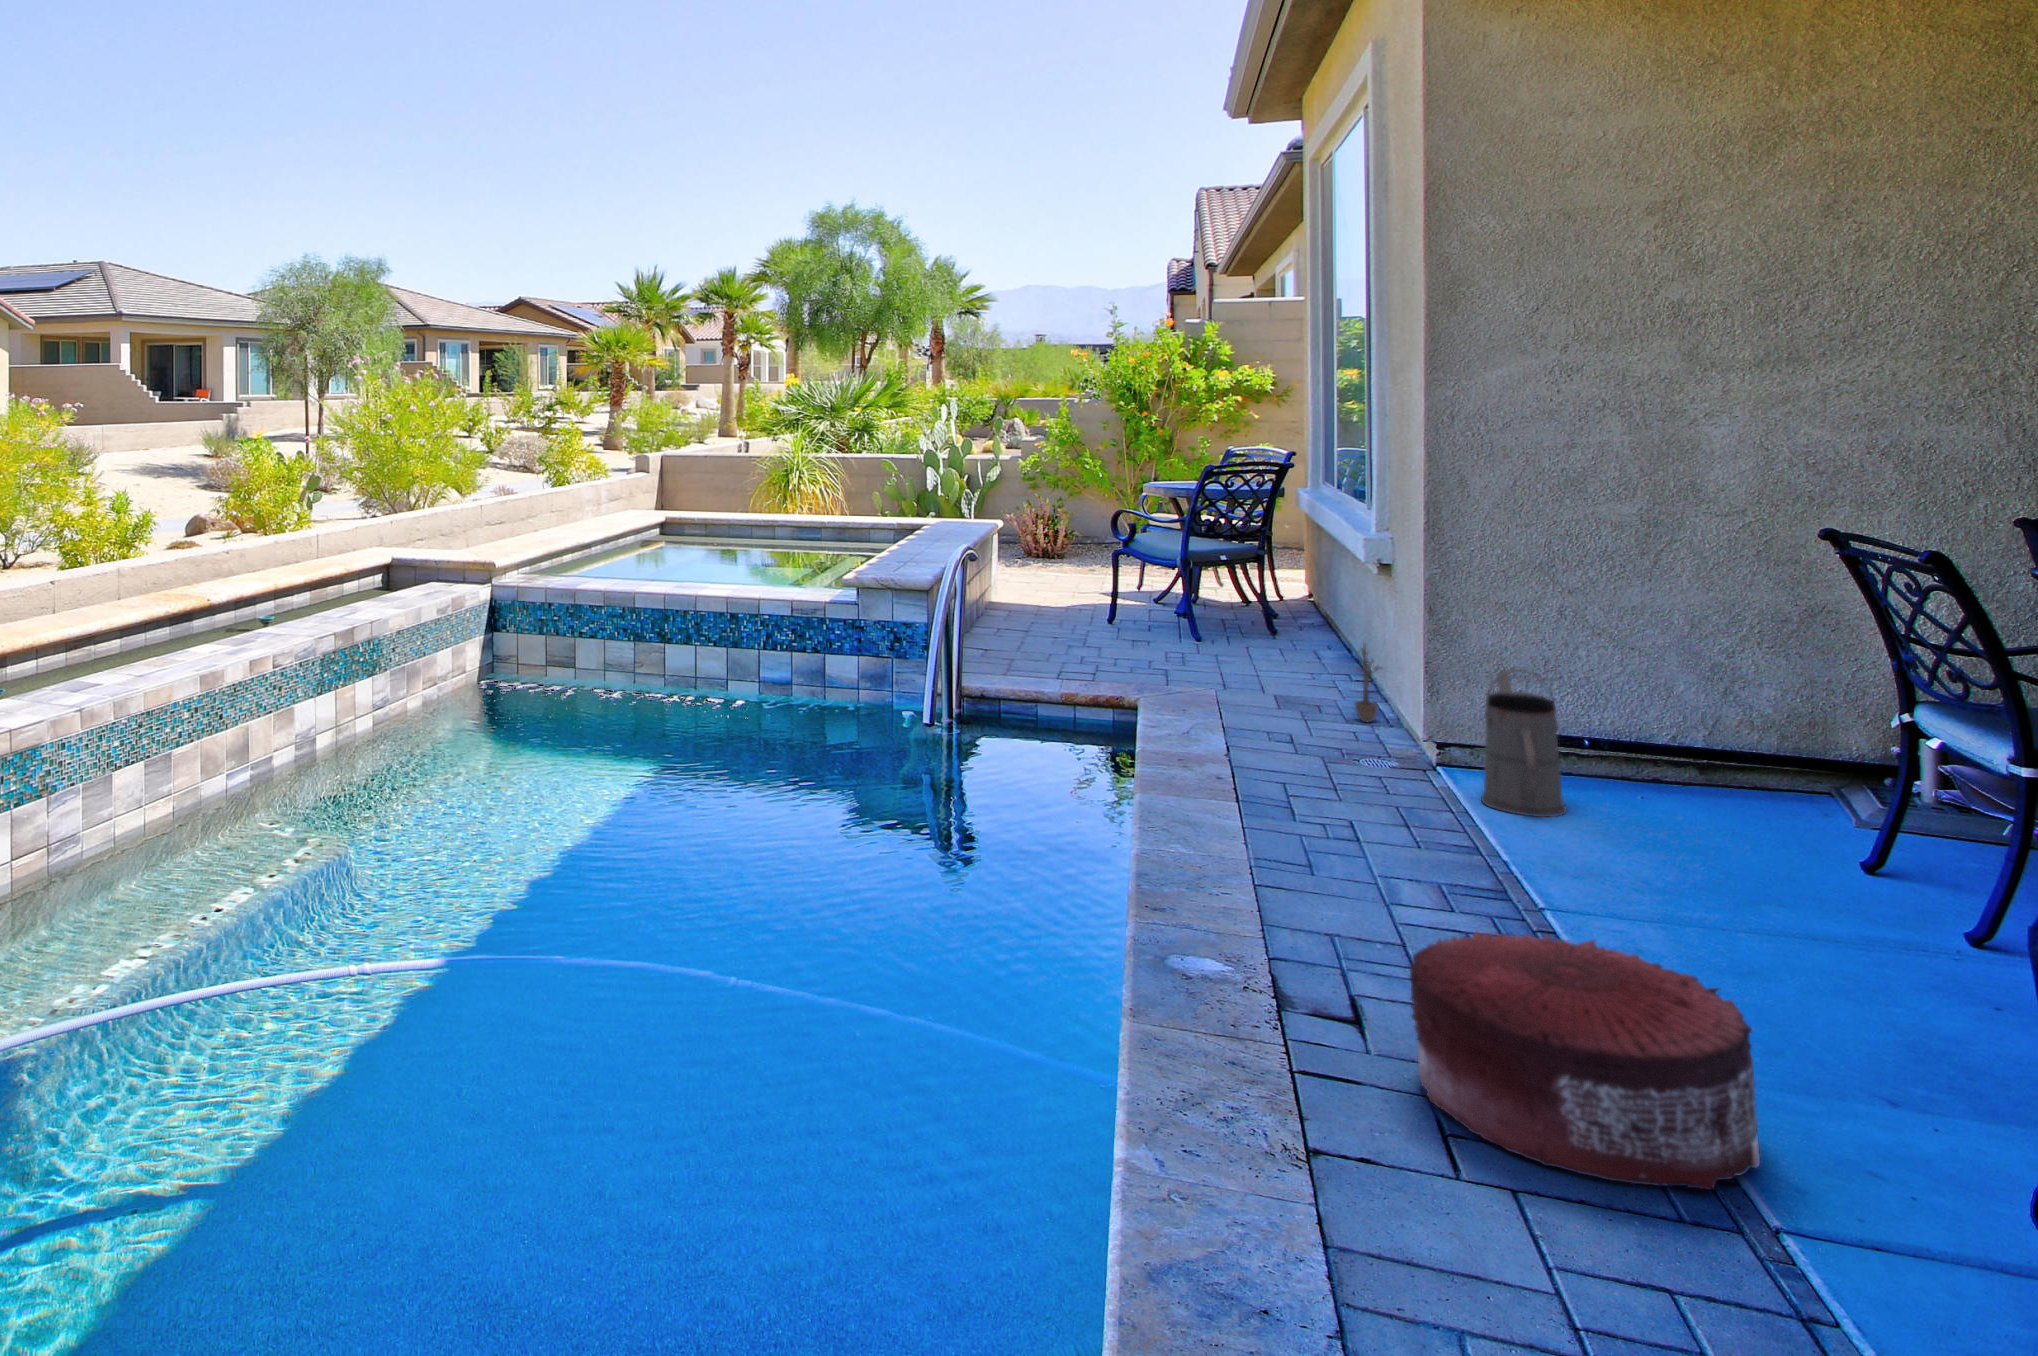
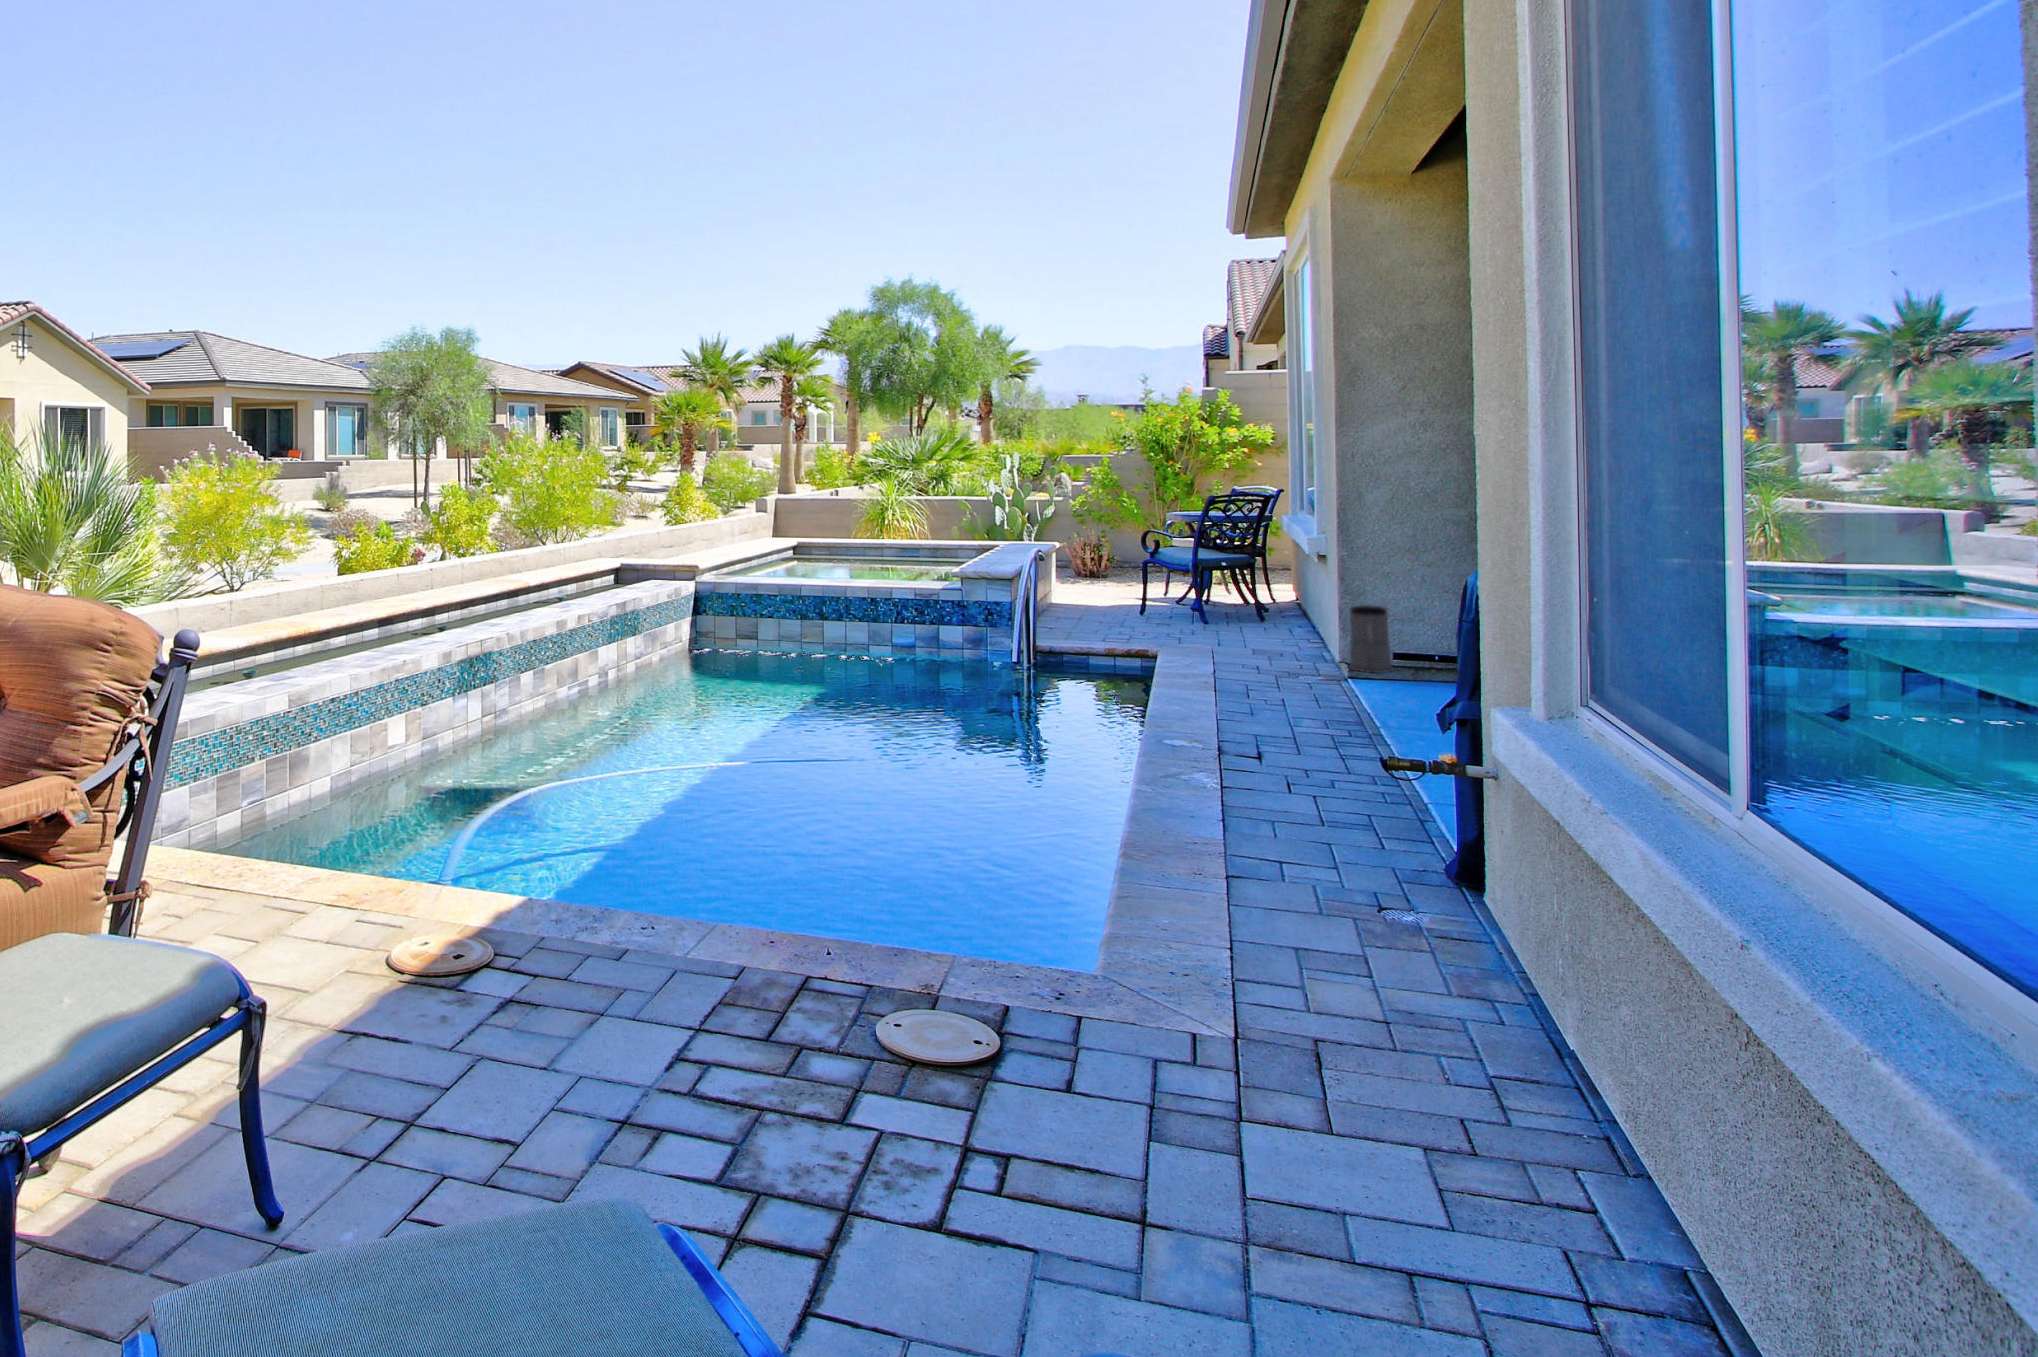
decorative plant: present [1354,646,1381,722] -> none [1292,595,1311,645]
pouf: present [1410,932,1760,1190] -> none [1257,668,1394,744]

